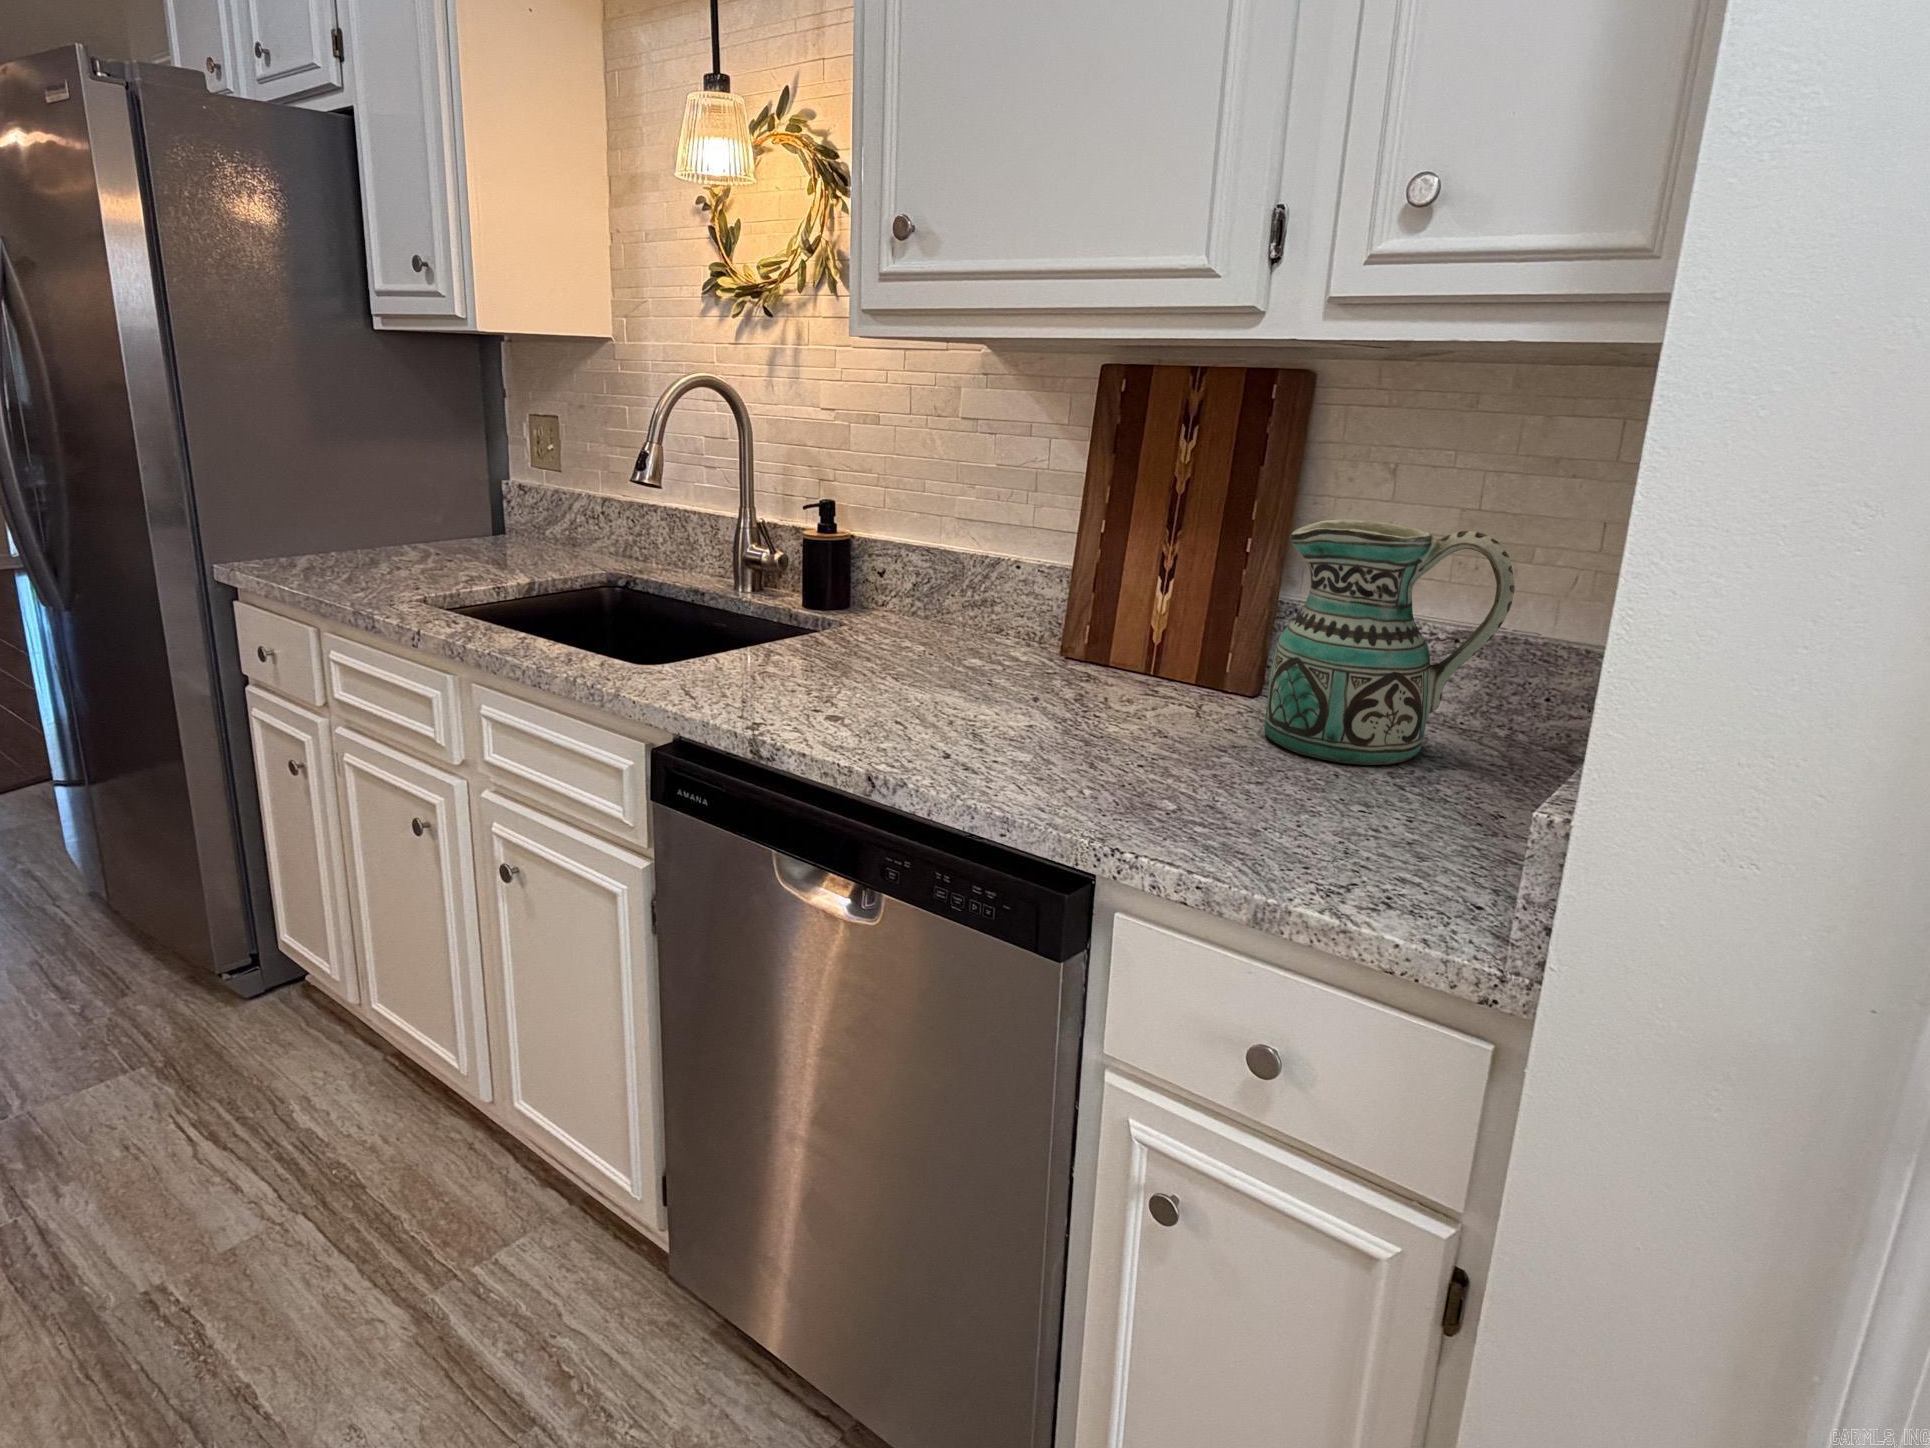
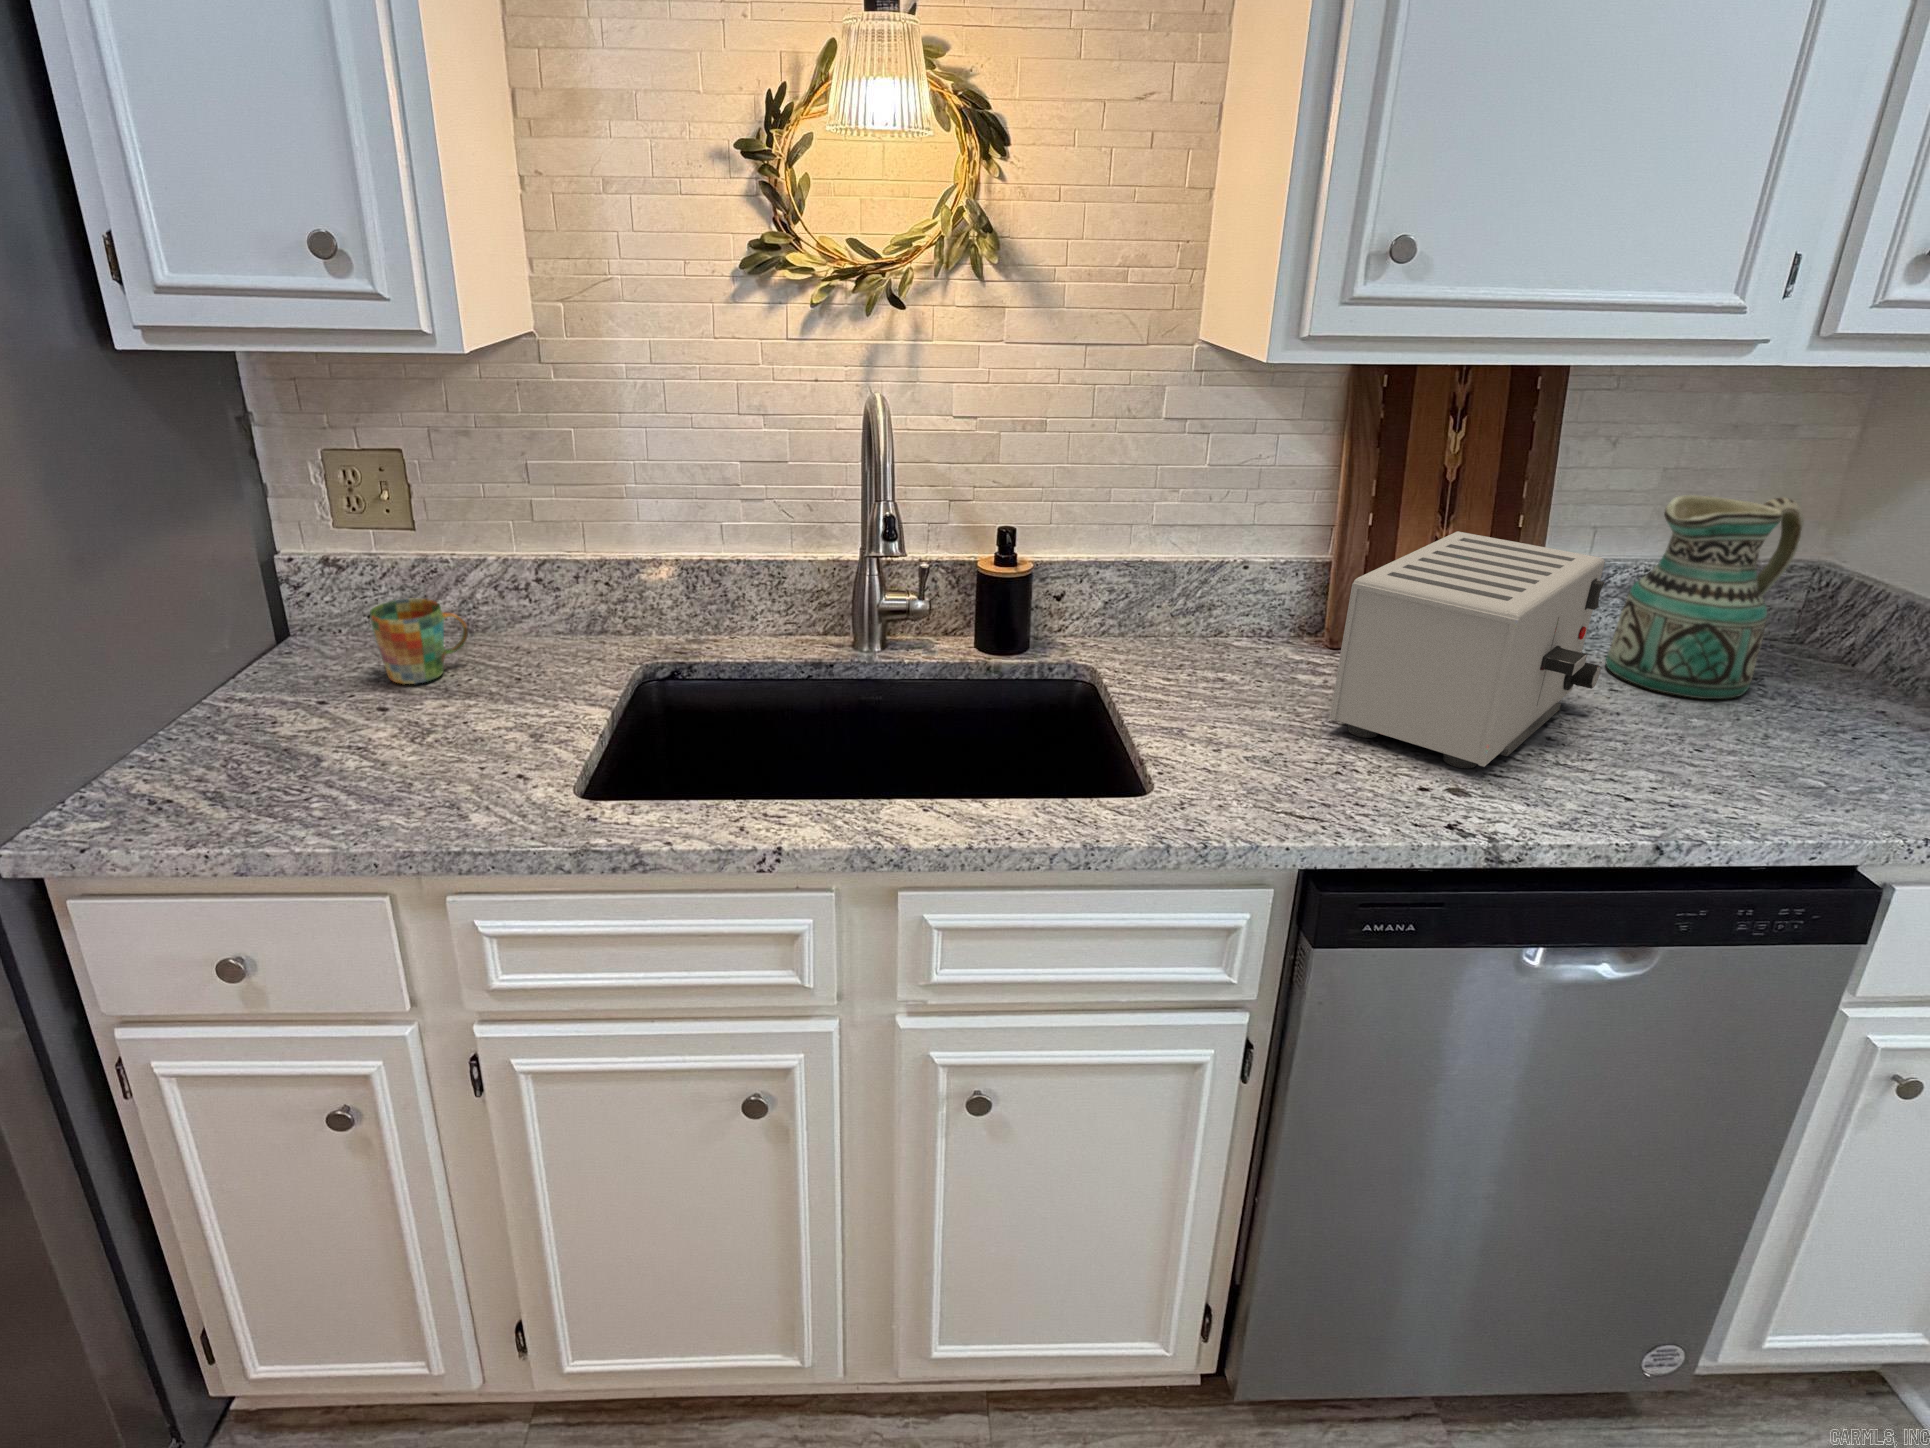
mug: none [469,505,531,556] -> present [370,599,468,684]
toaster: none [865,528,1157,716] -> present [1329,531,1605,768]

